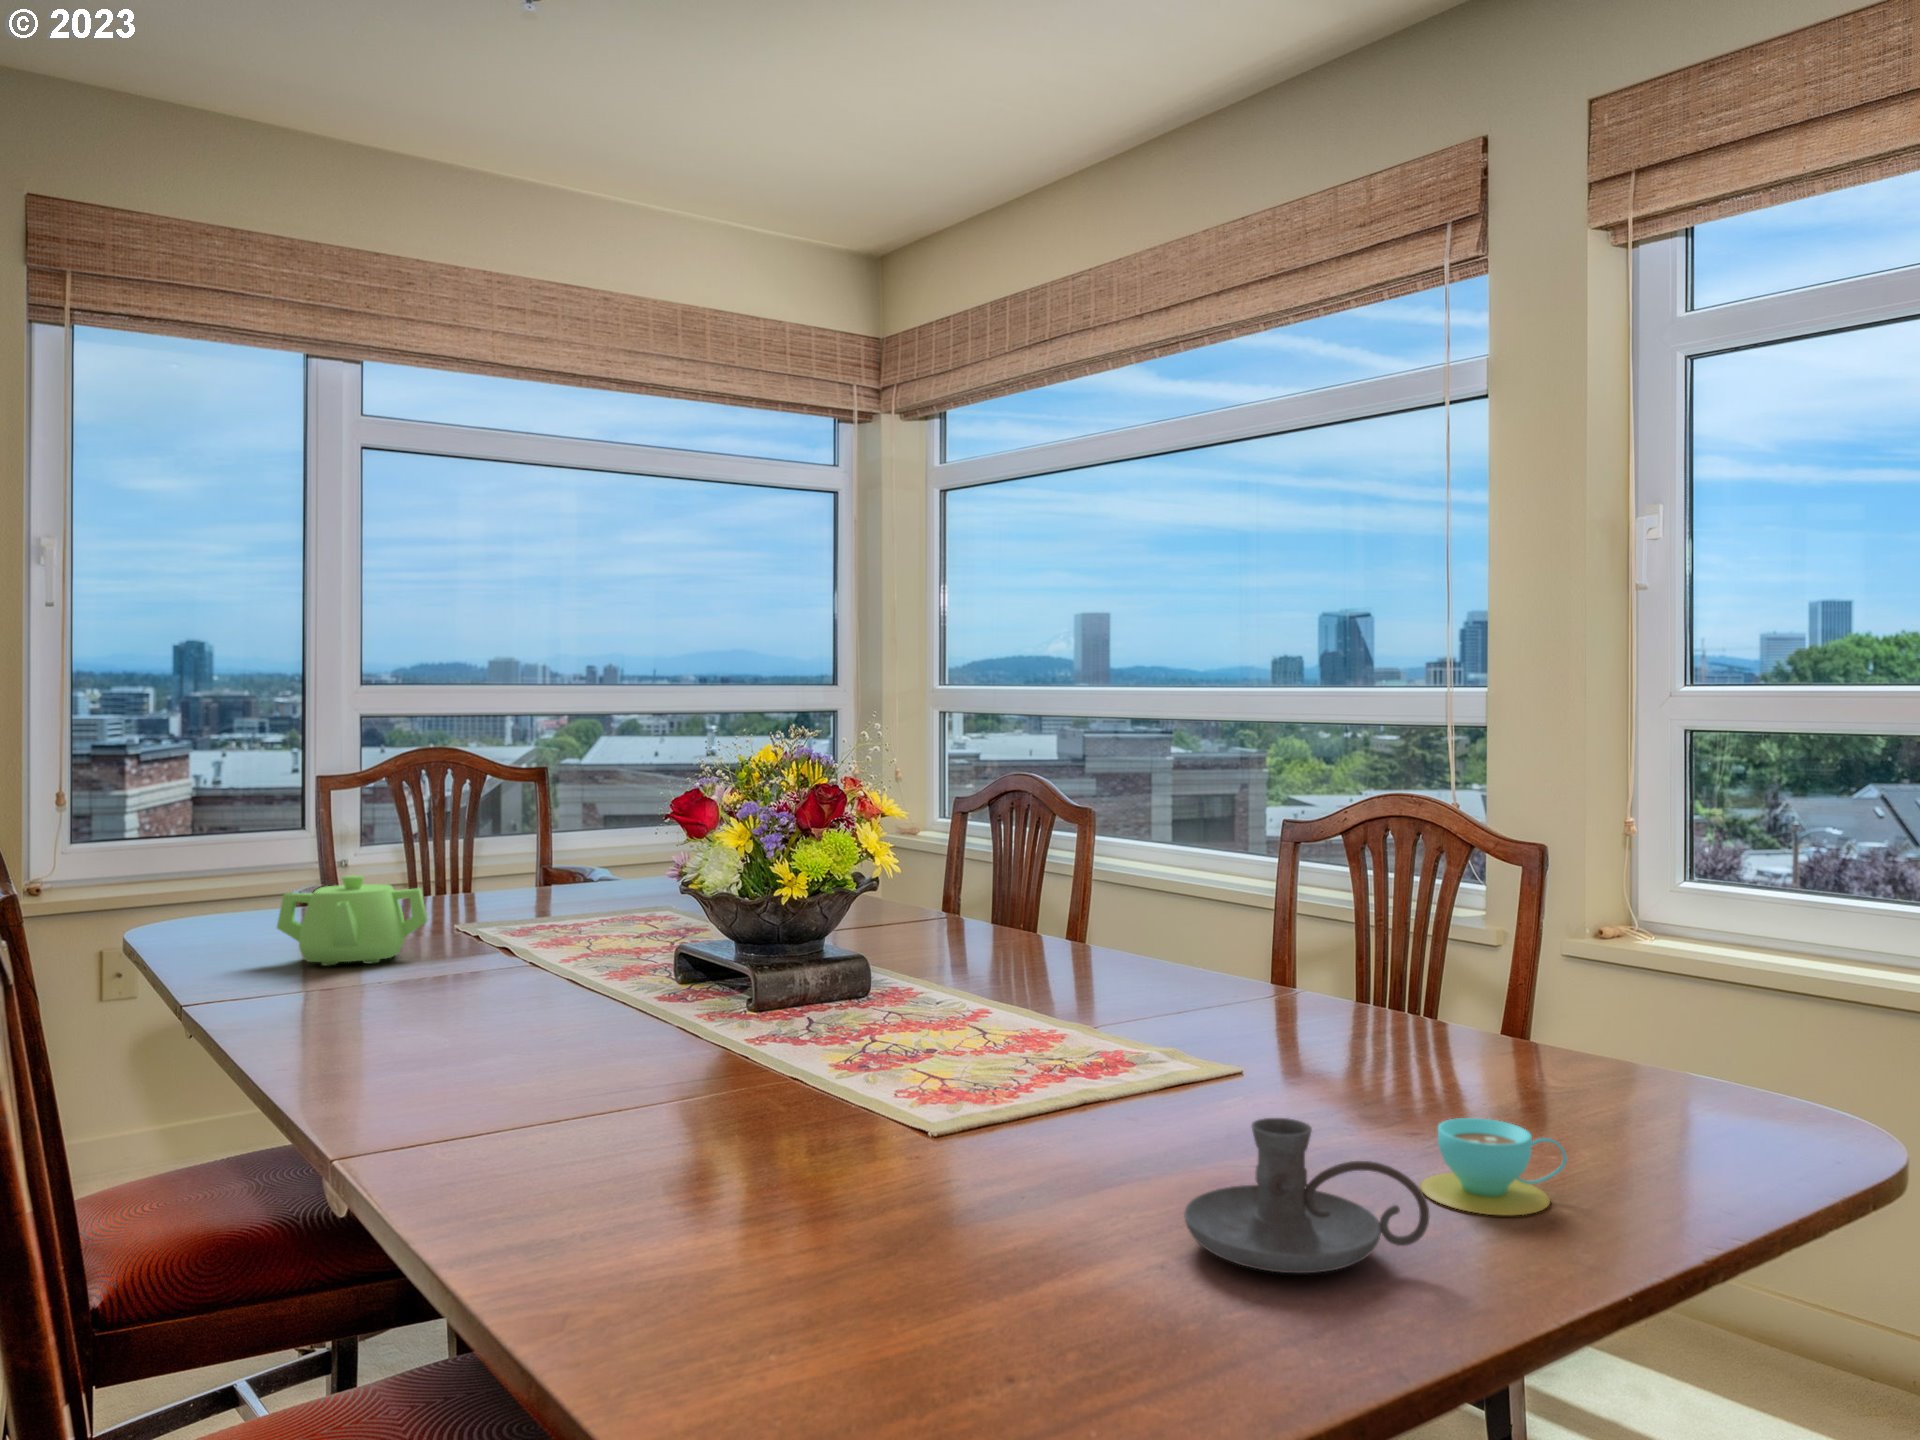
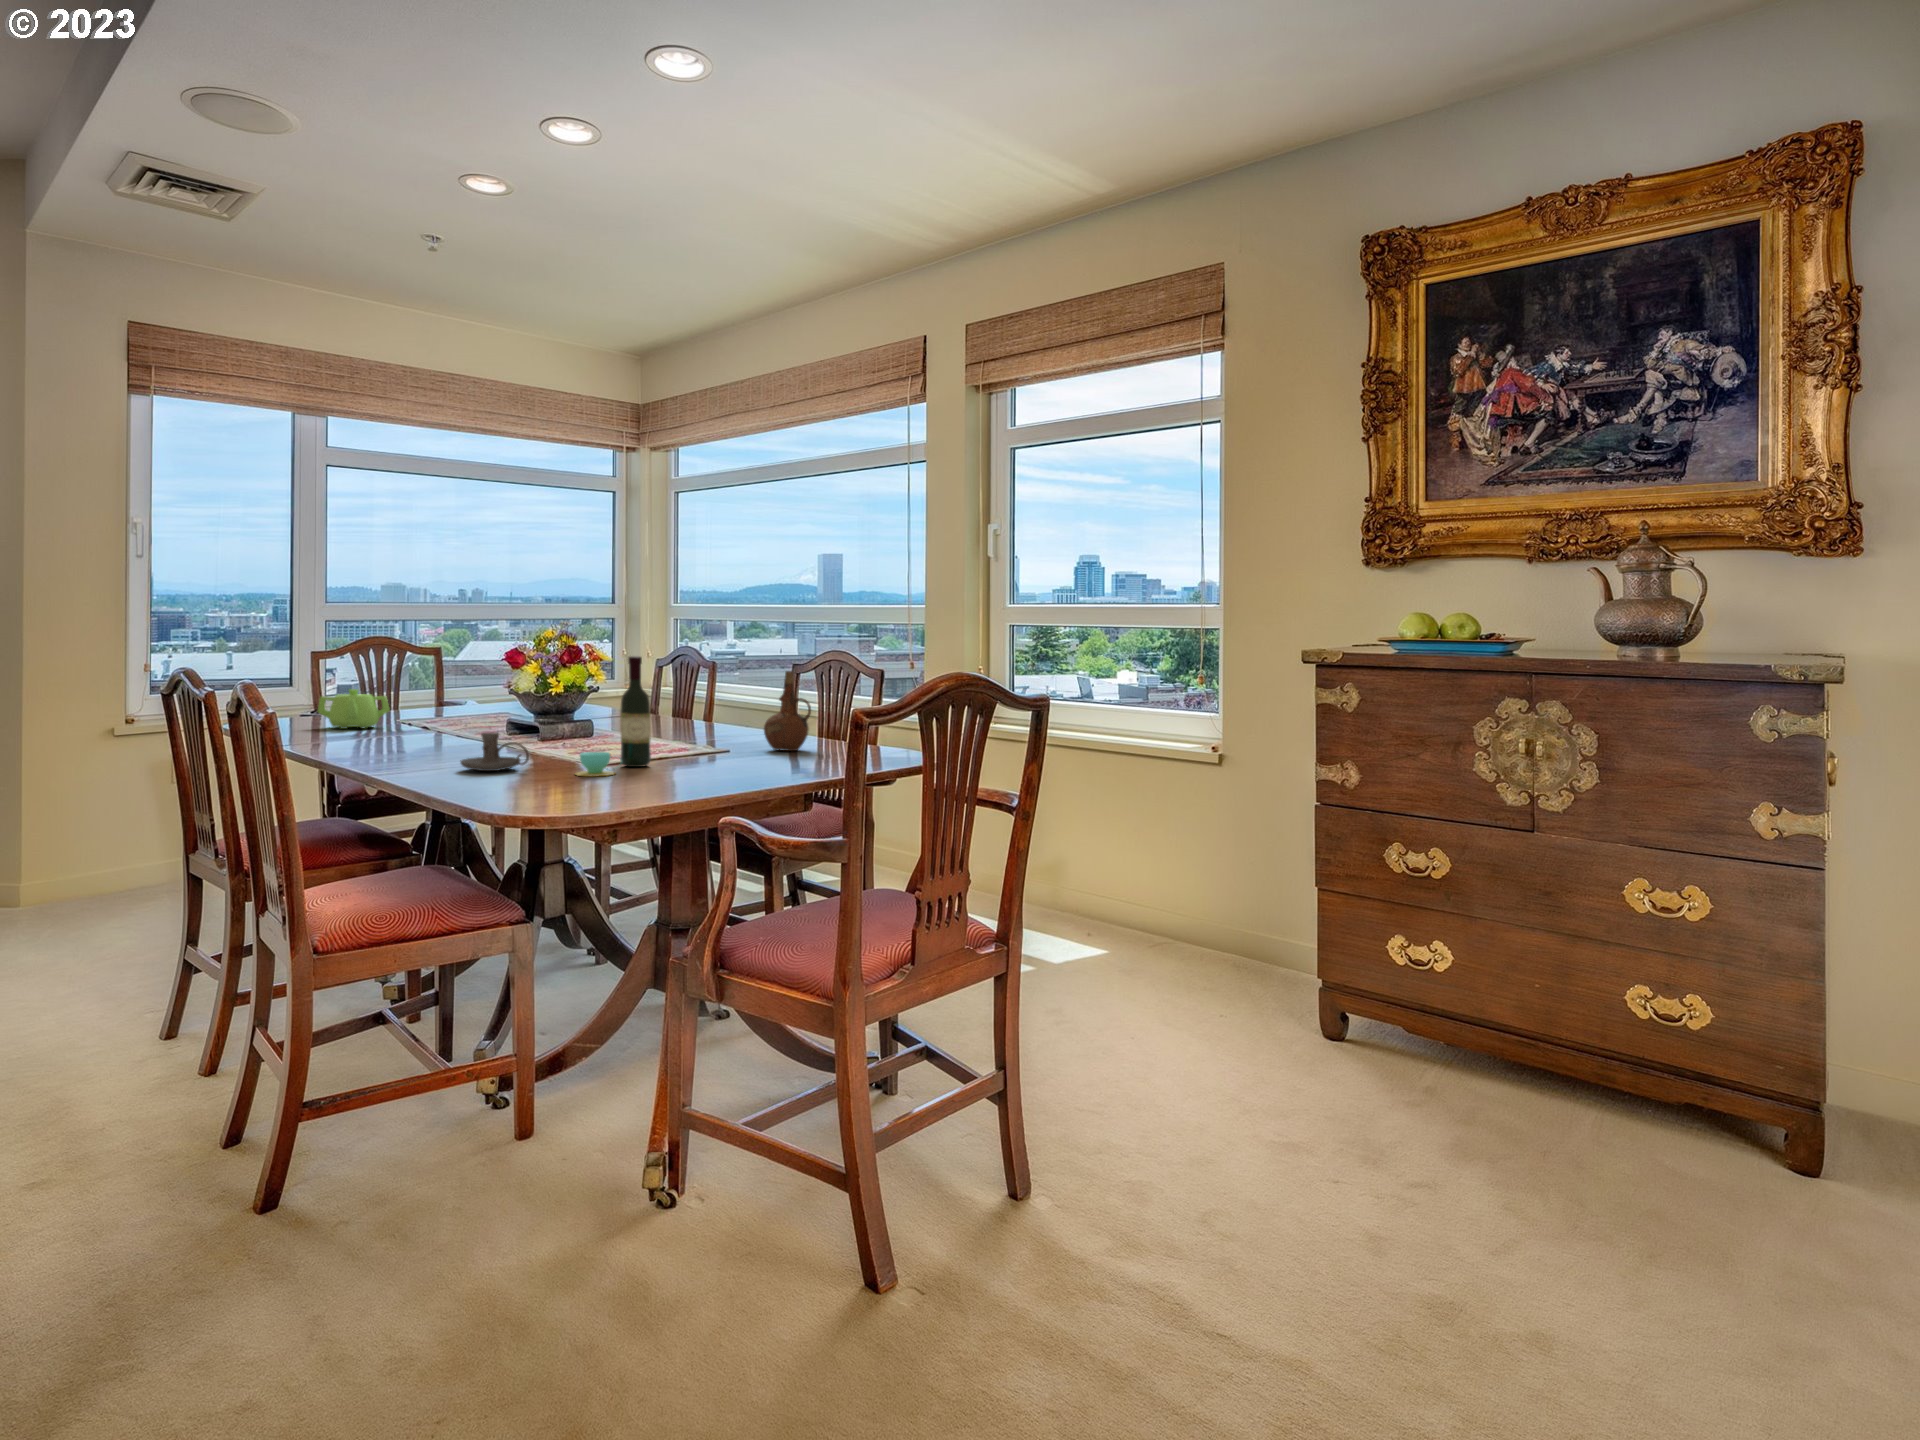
wine bottle: none [1021,834,1111,1187] -> present [620,656,651,767]
ceramic pitcher: none [1338,846,1471,1070] -> present [764,671,811,751]
candle holder: present [1184,1118,1429,1273] -> present [460,733,529,771]
teacup: present [1420,1118,1567,1216] -> present [575,752,622,776]

